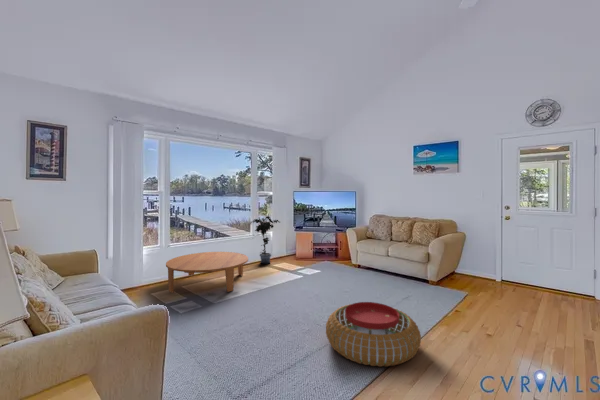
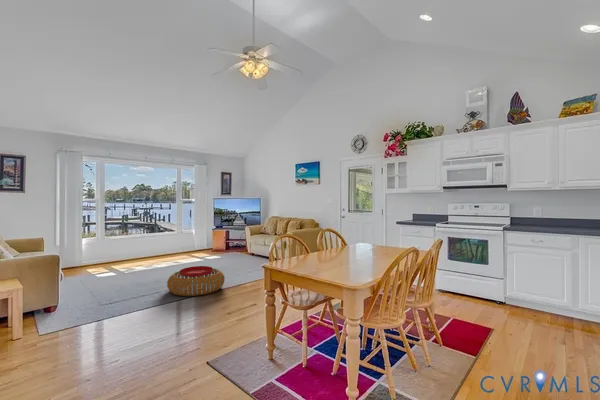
potted plant: present [250,215,280,264] -> none [172,216,199,254]
coffee table: present [166,252,248,293] -> none [97,244,161,269]

